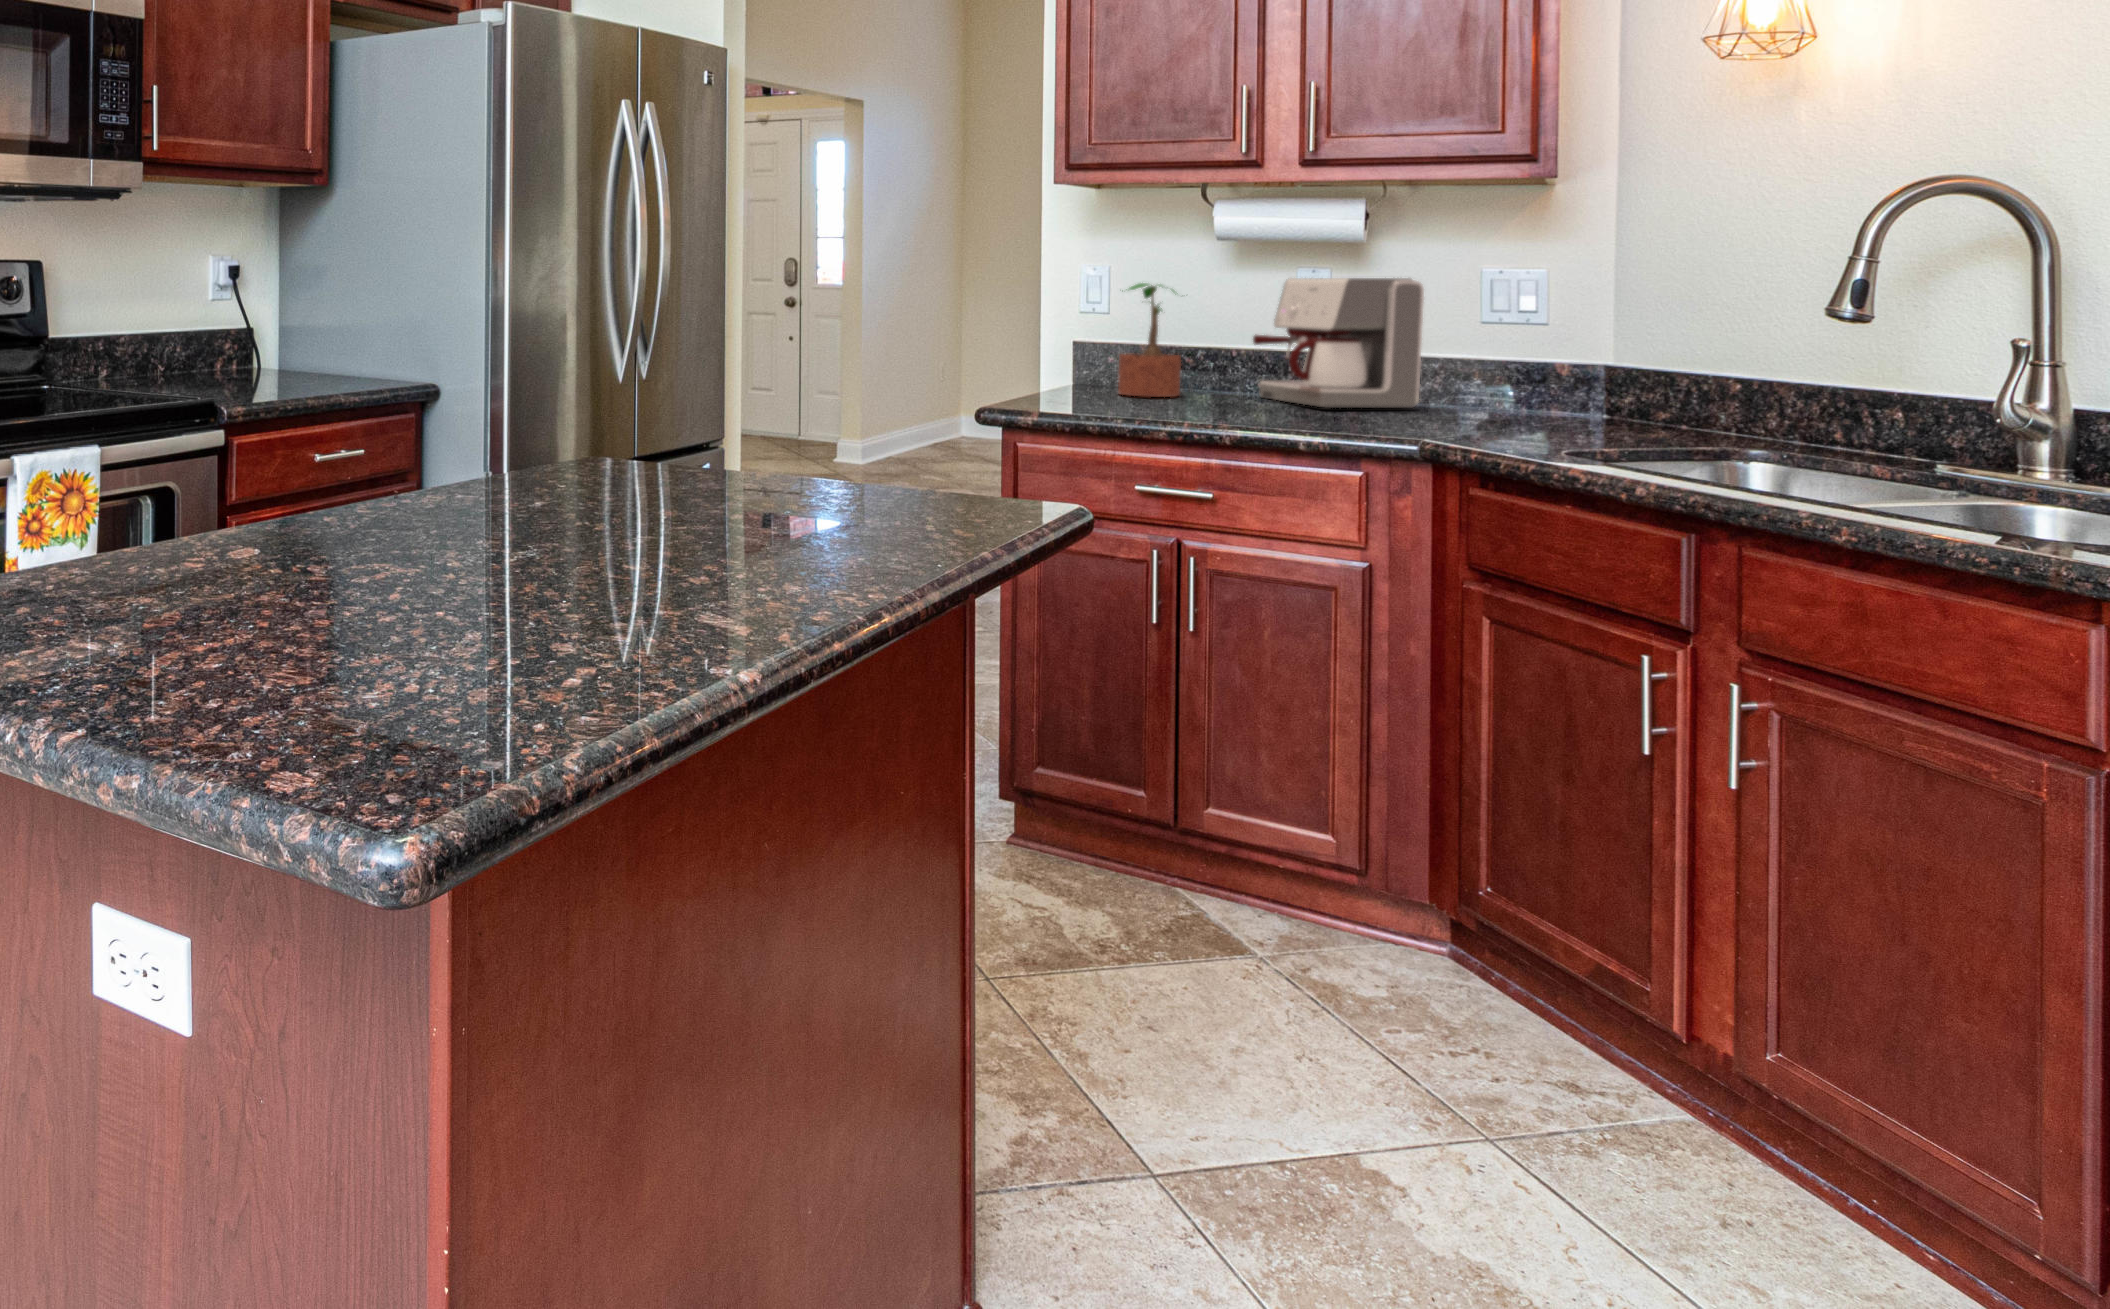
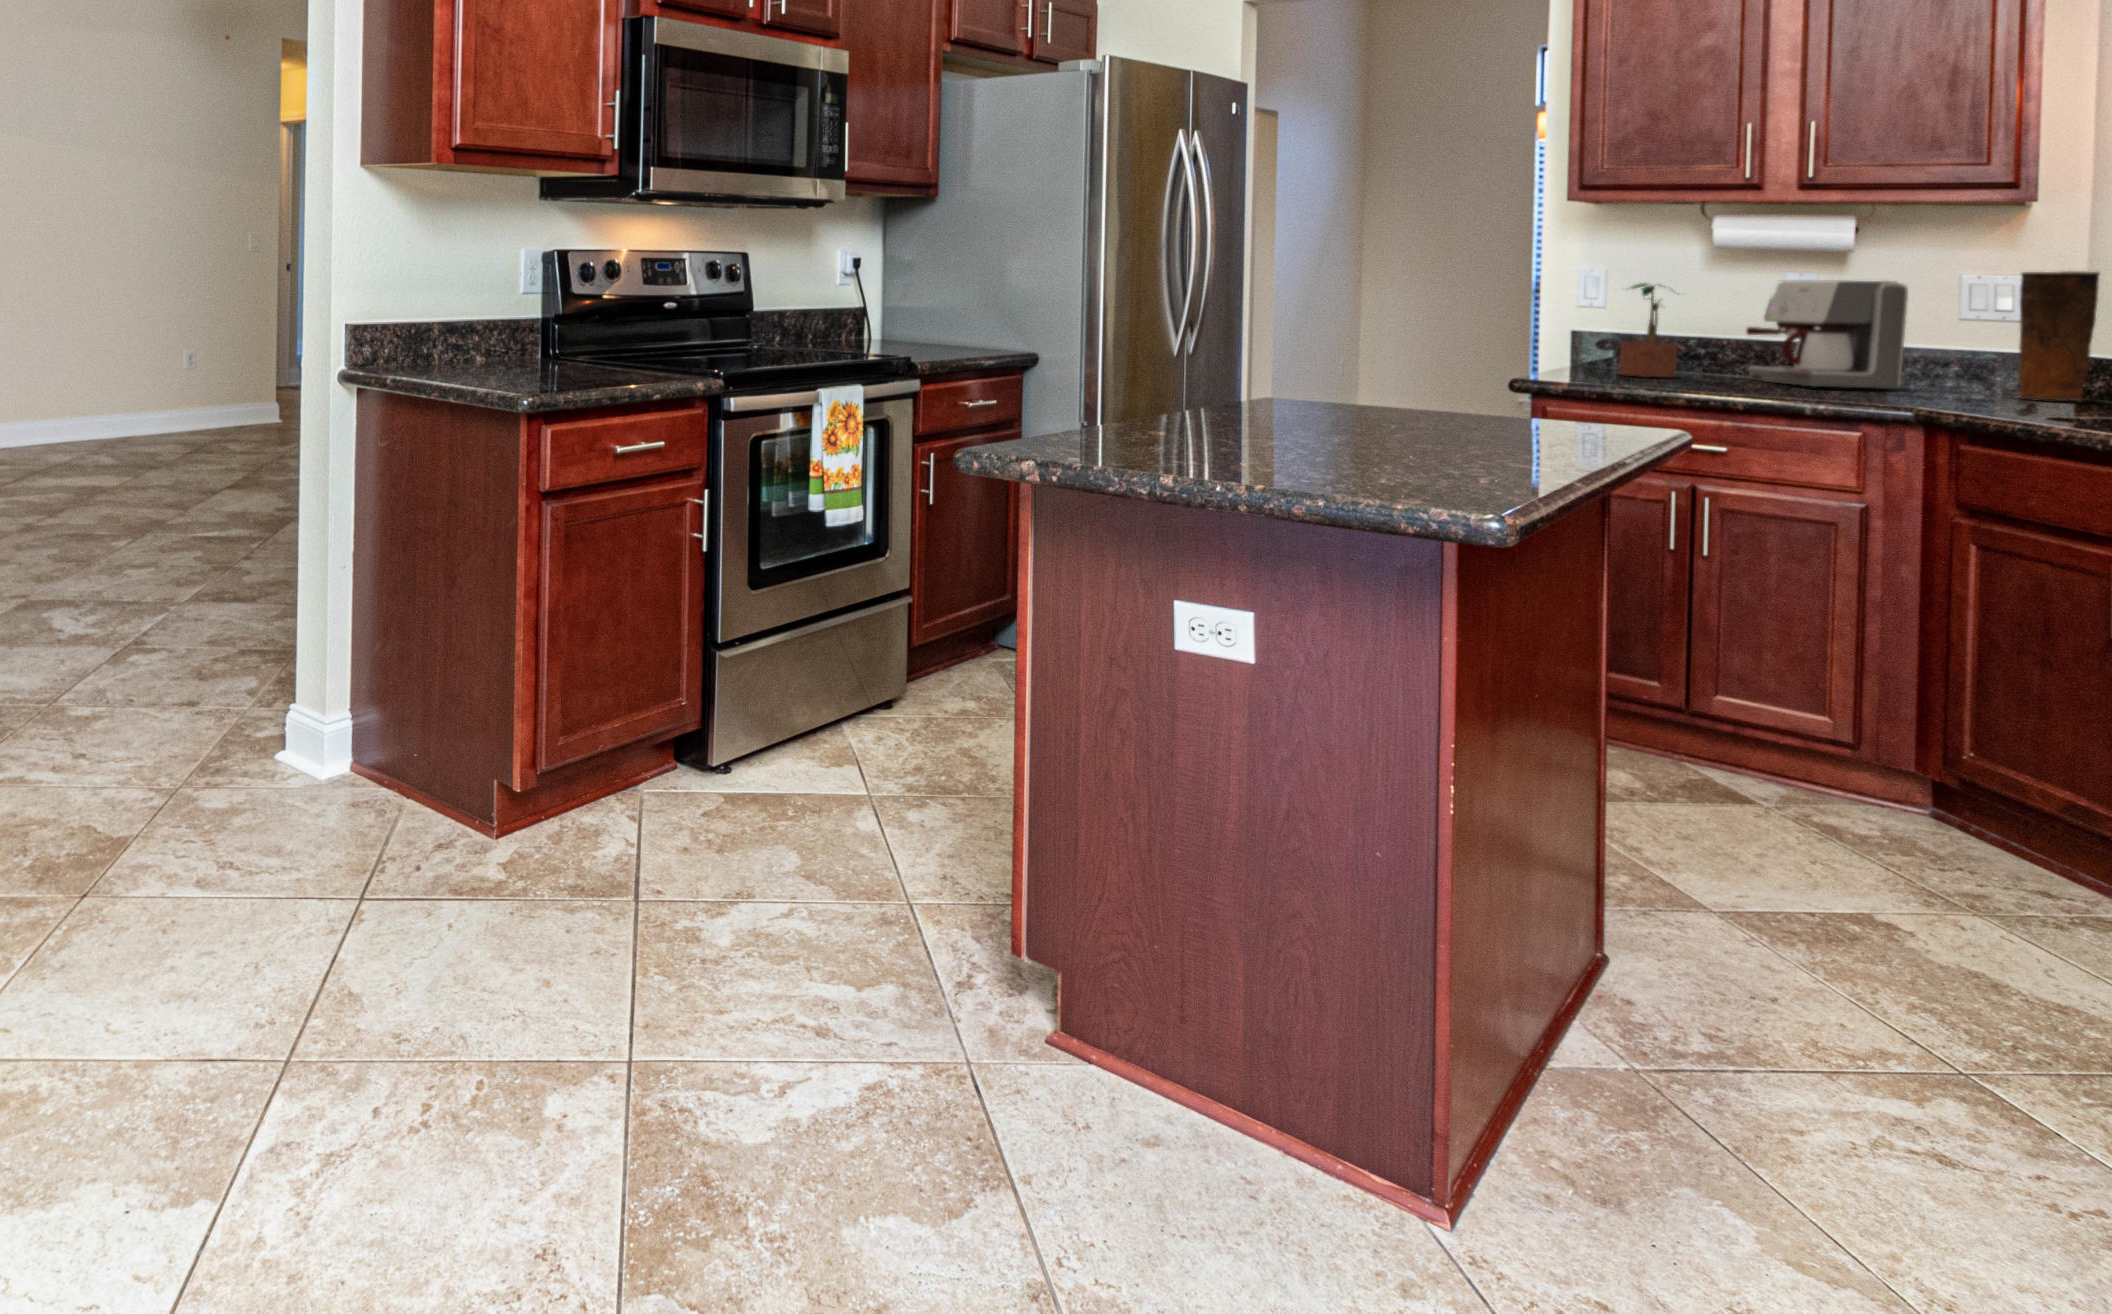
vase: none [1541,264,1629,422] -> present [2019,271,2099,401]

